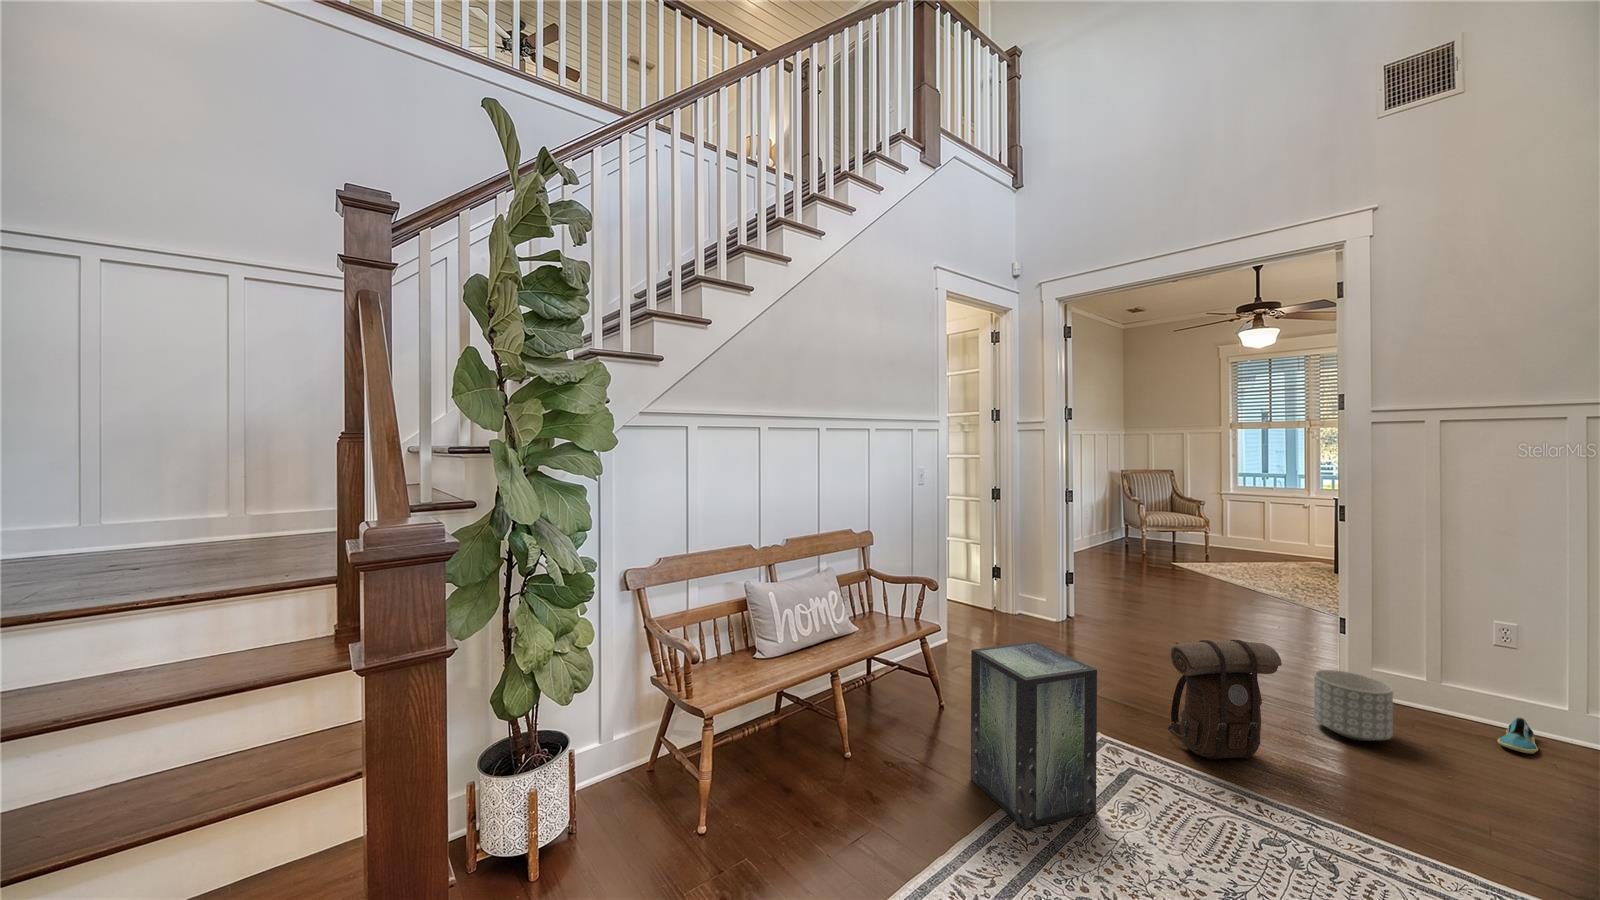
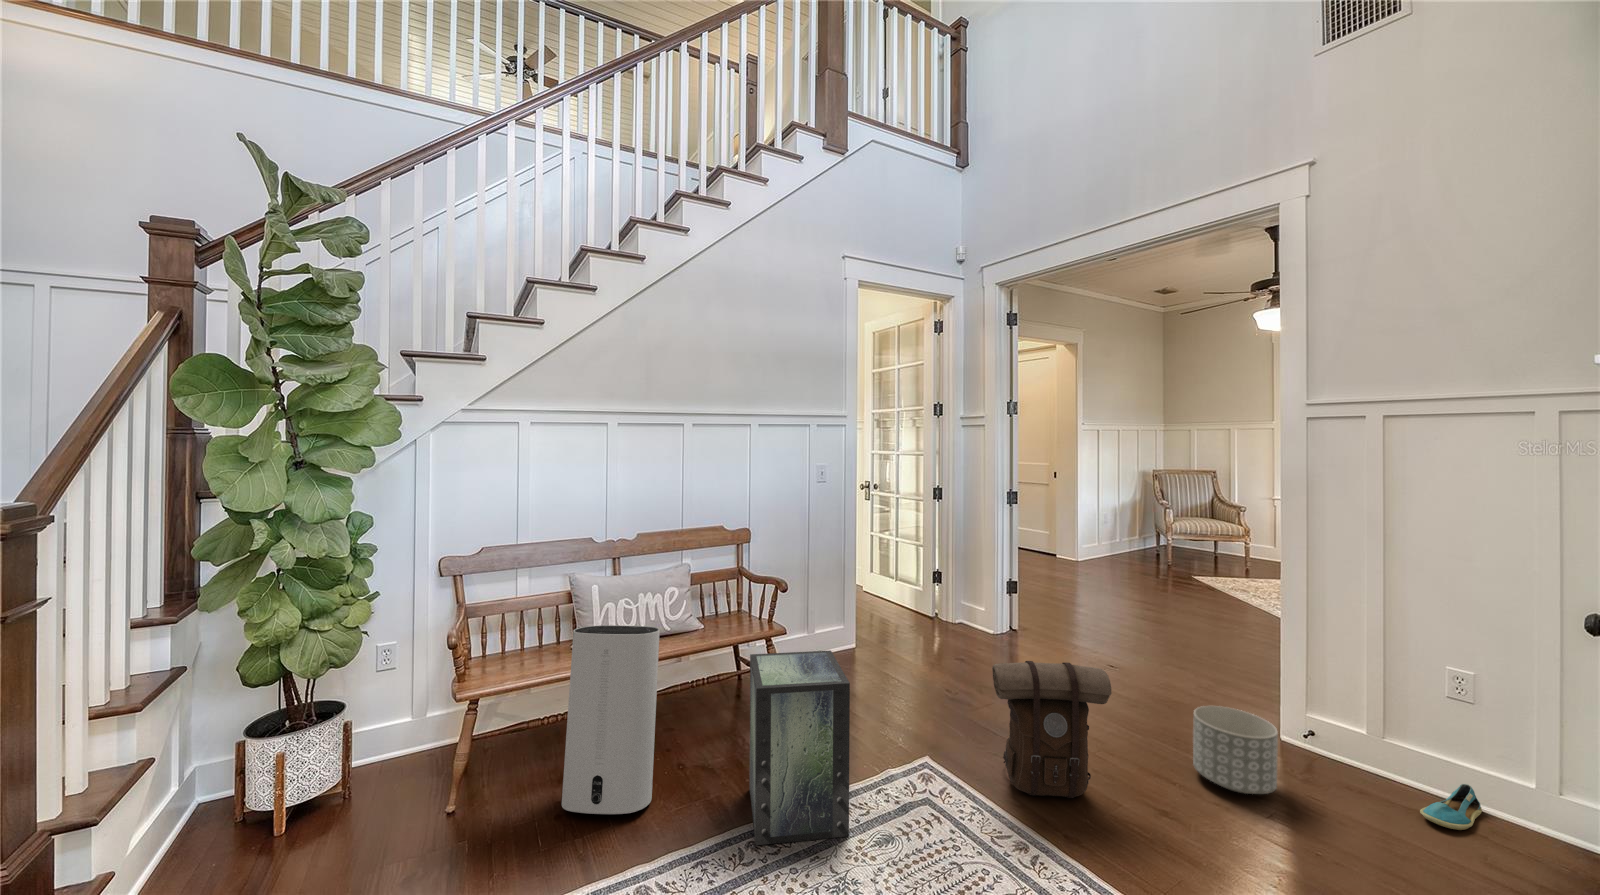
air purifier: none [806,629,895,818] -> present [562,625,660,814]

